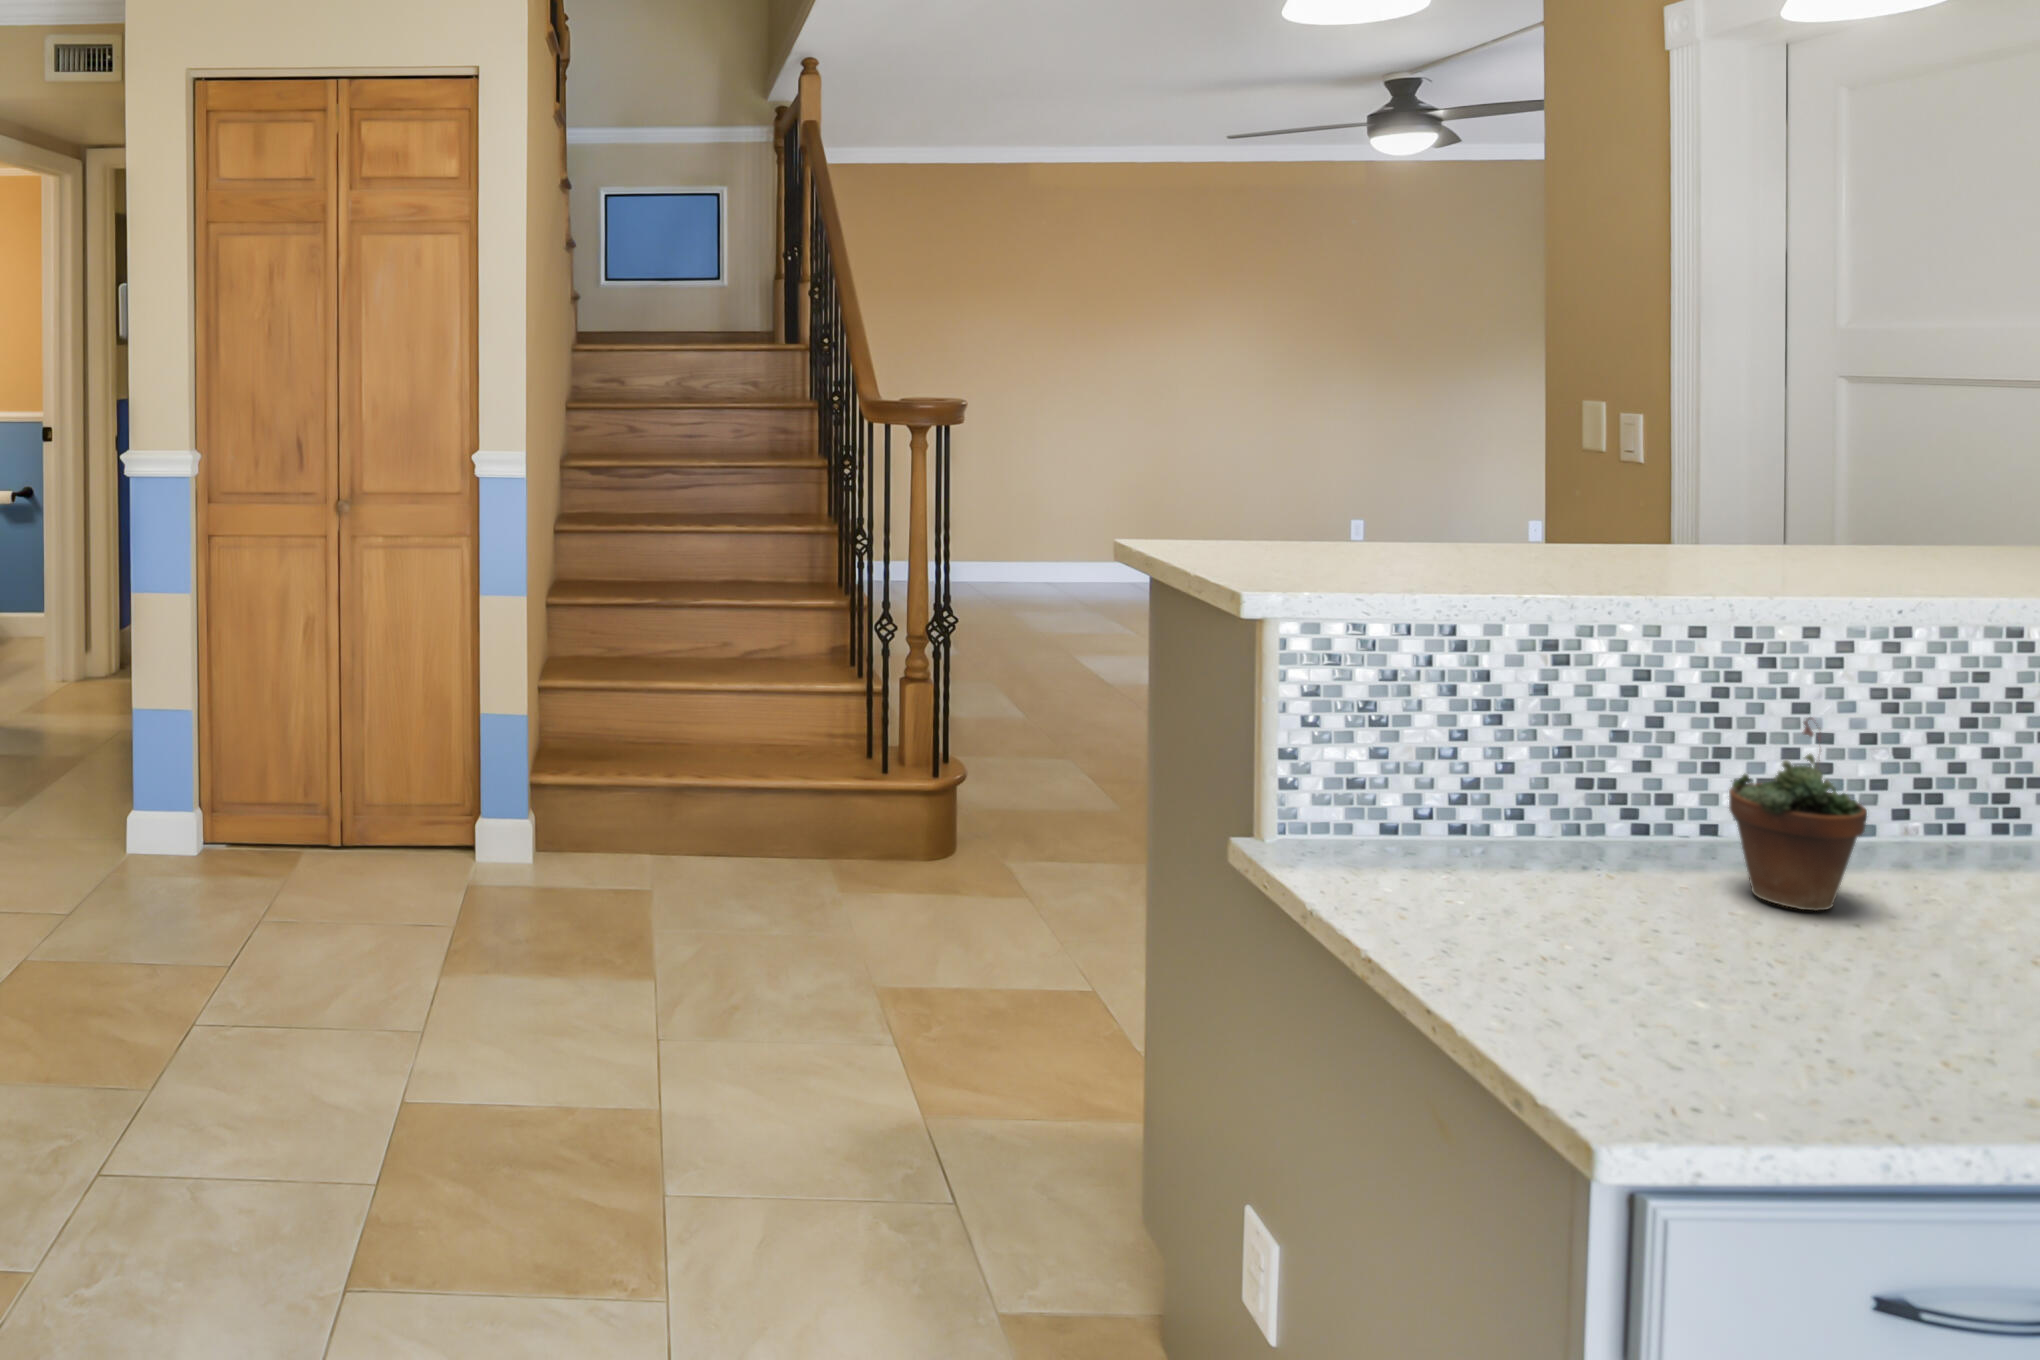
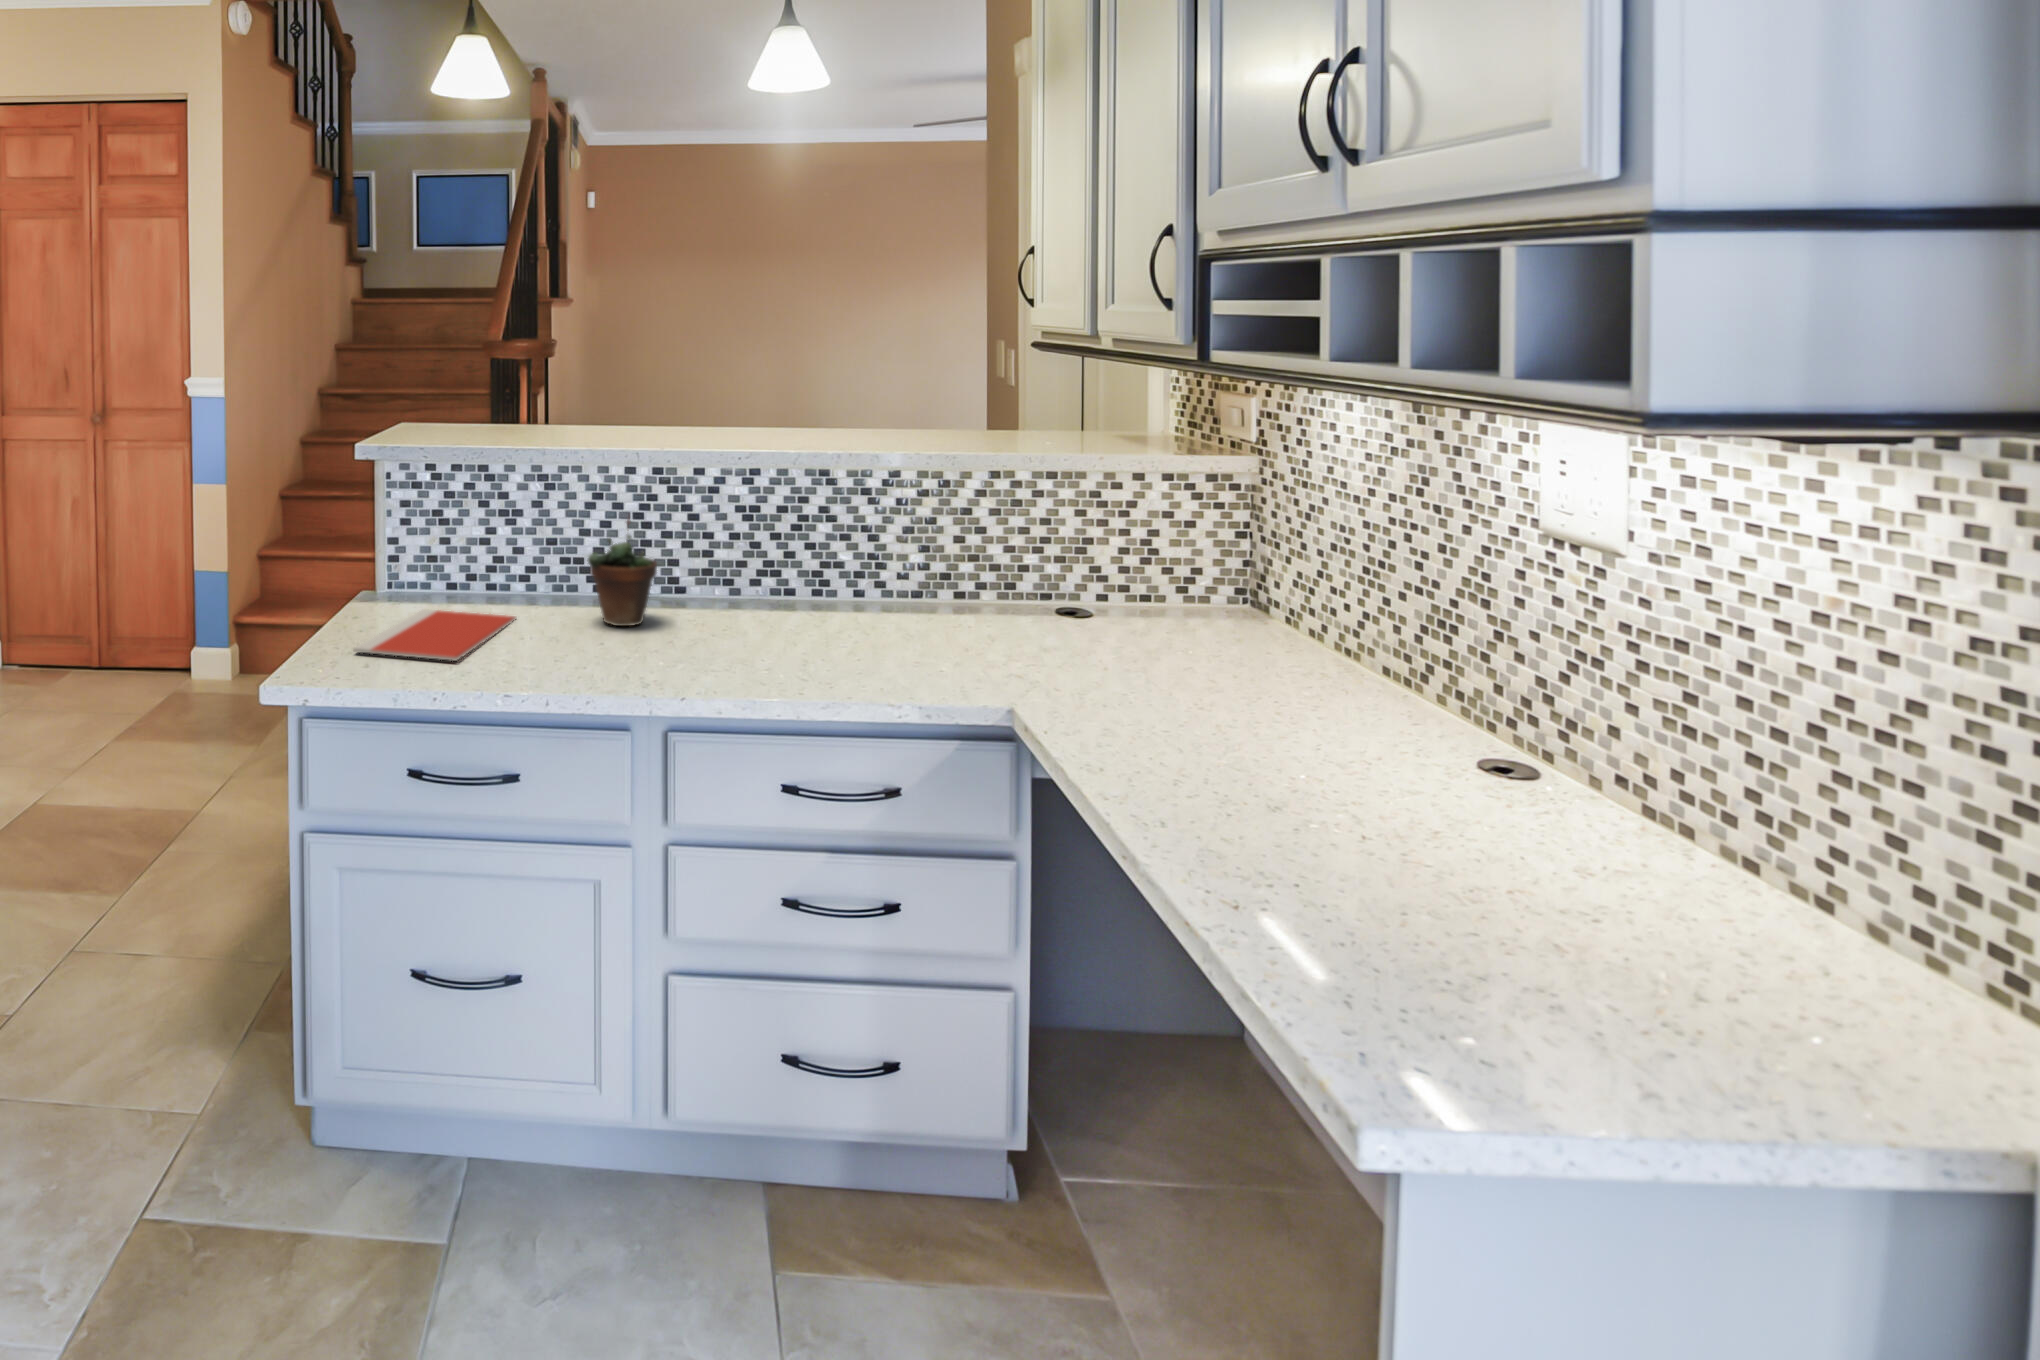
notebook: none [1417,880,1729,1010] -> present [354,610,516,661]

